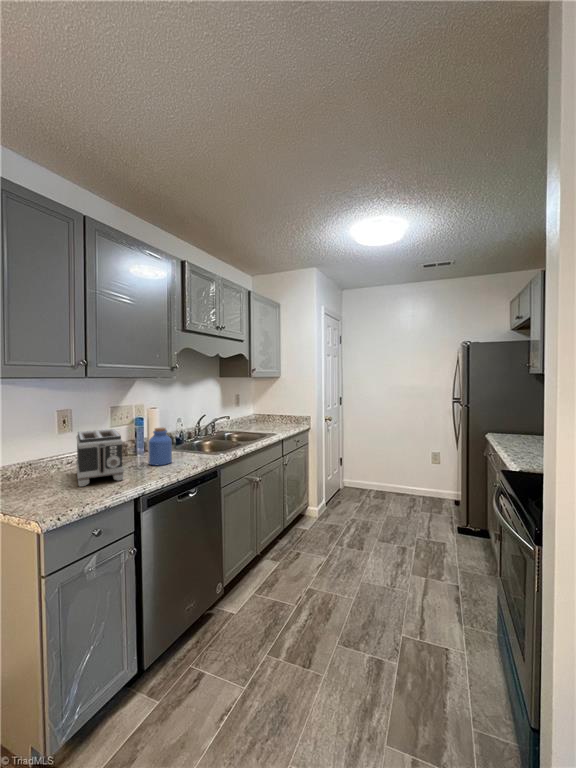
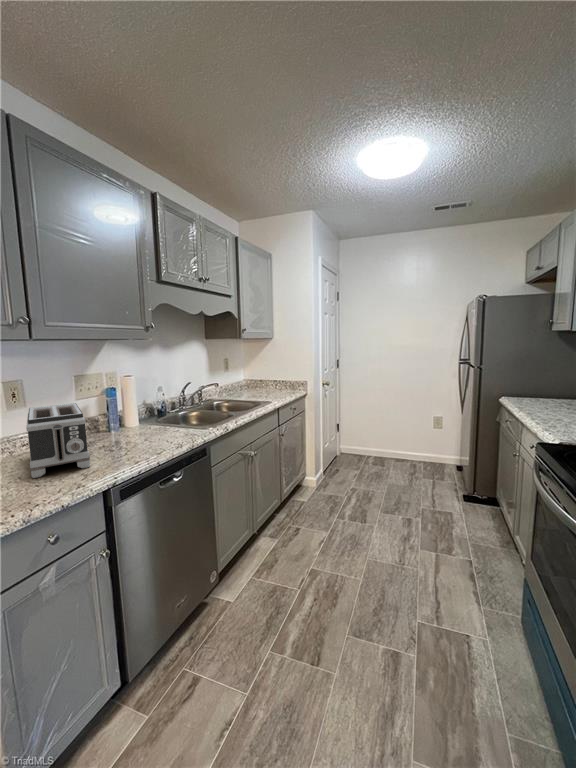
jar: present [148,428,172,465] -> none [121,400,151,445]

